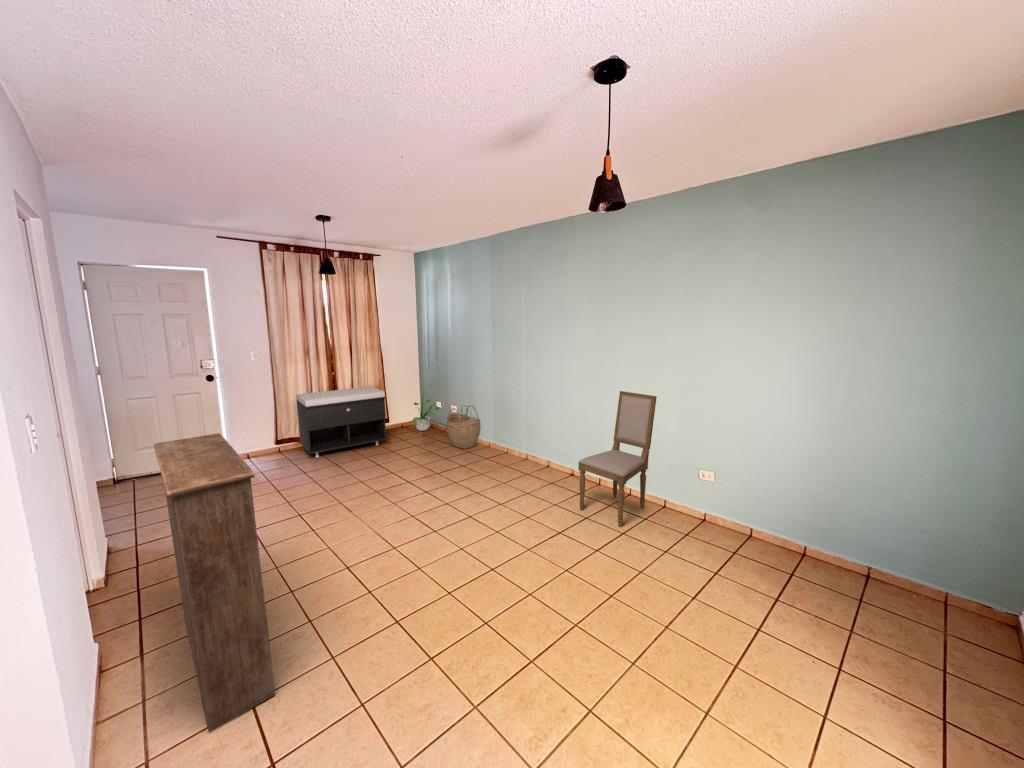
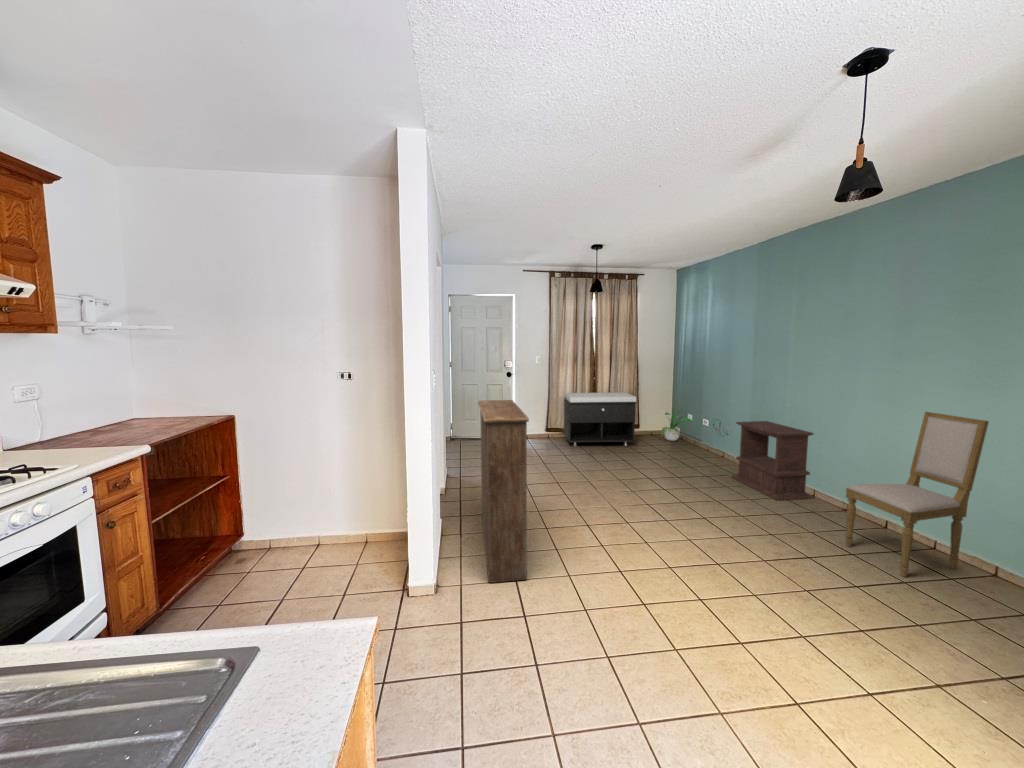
woven basket: present [447,405,481,449] -> none [695,419,733,463]
side table: none [483,405,549,478] -> present [731,421,814,500]

